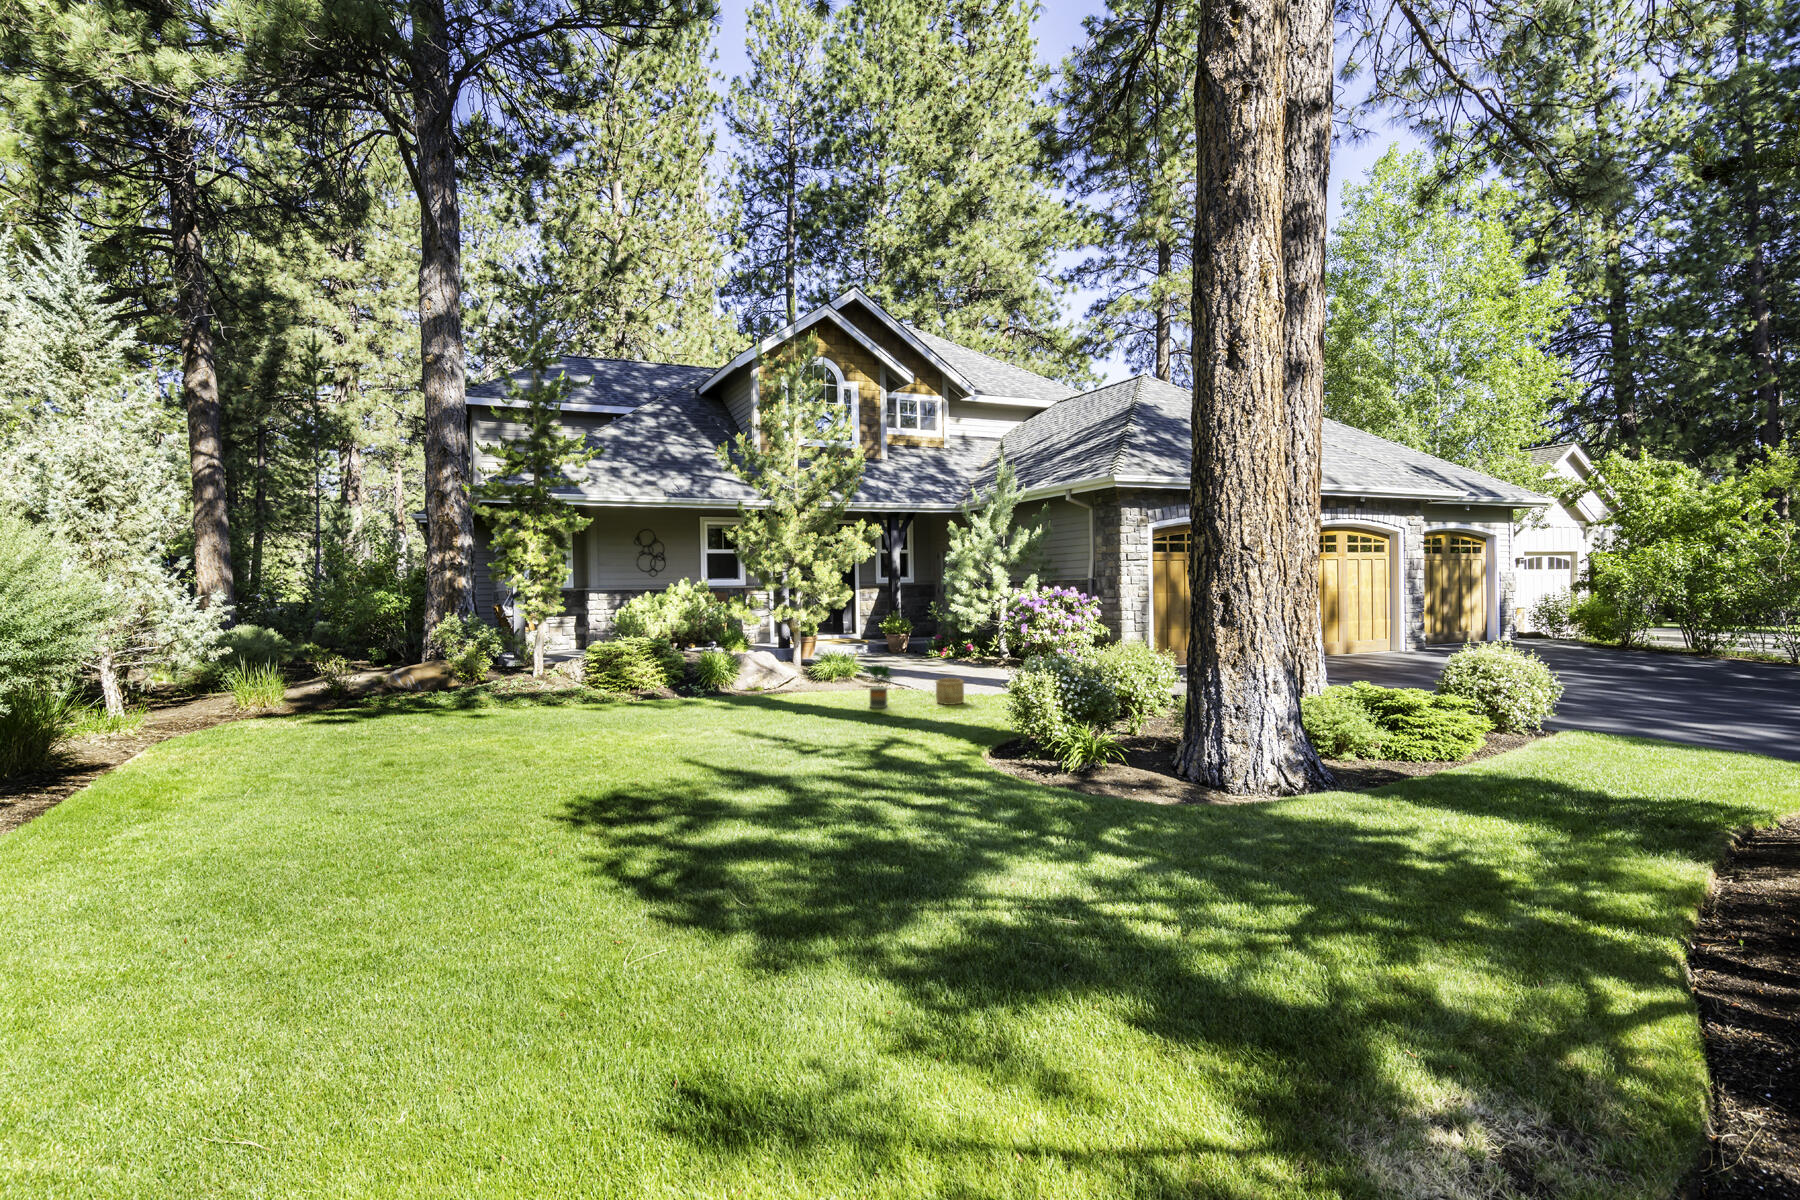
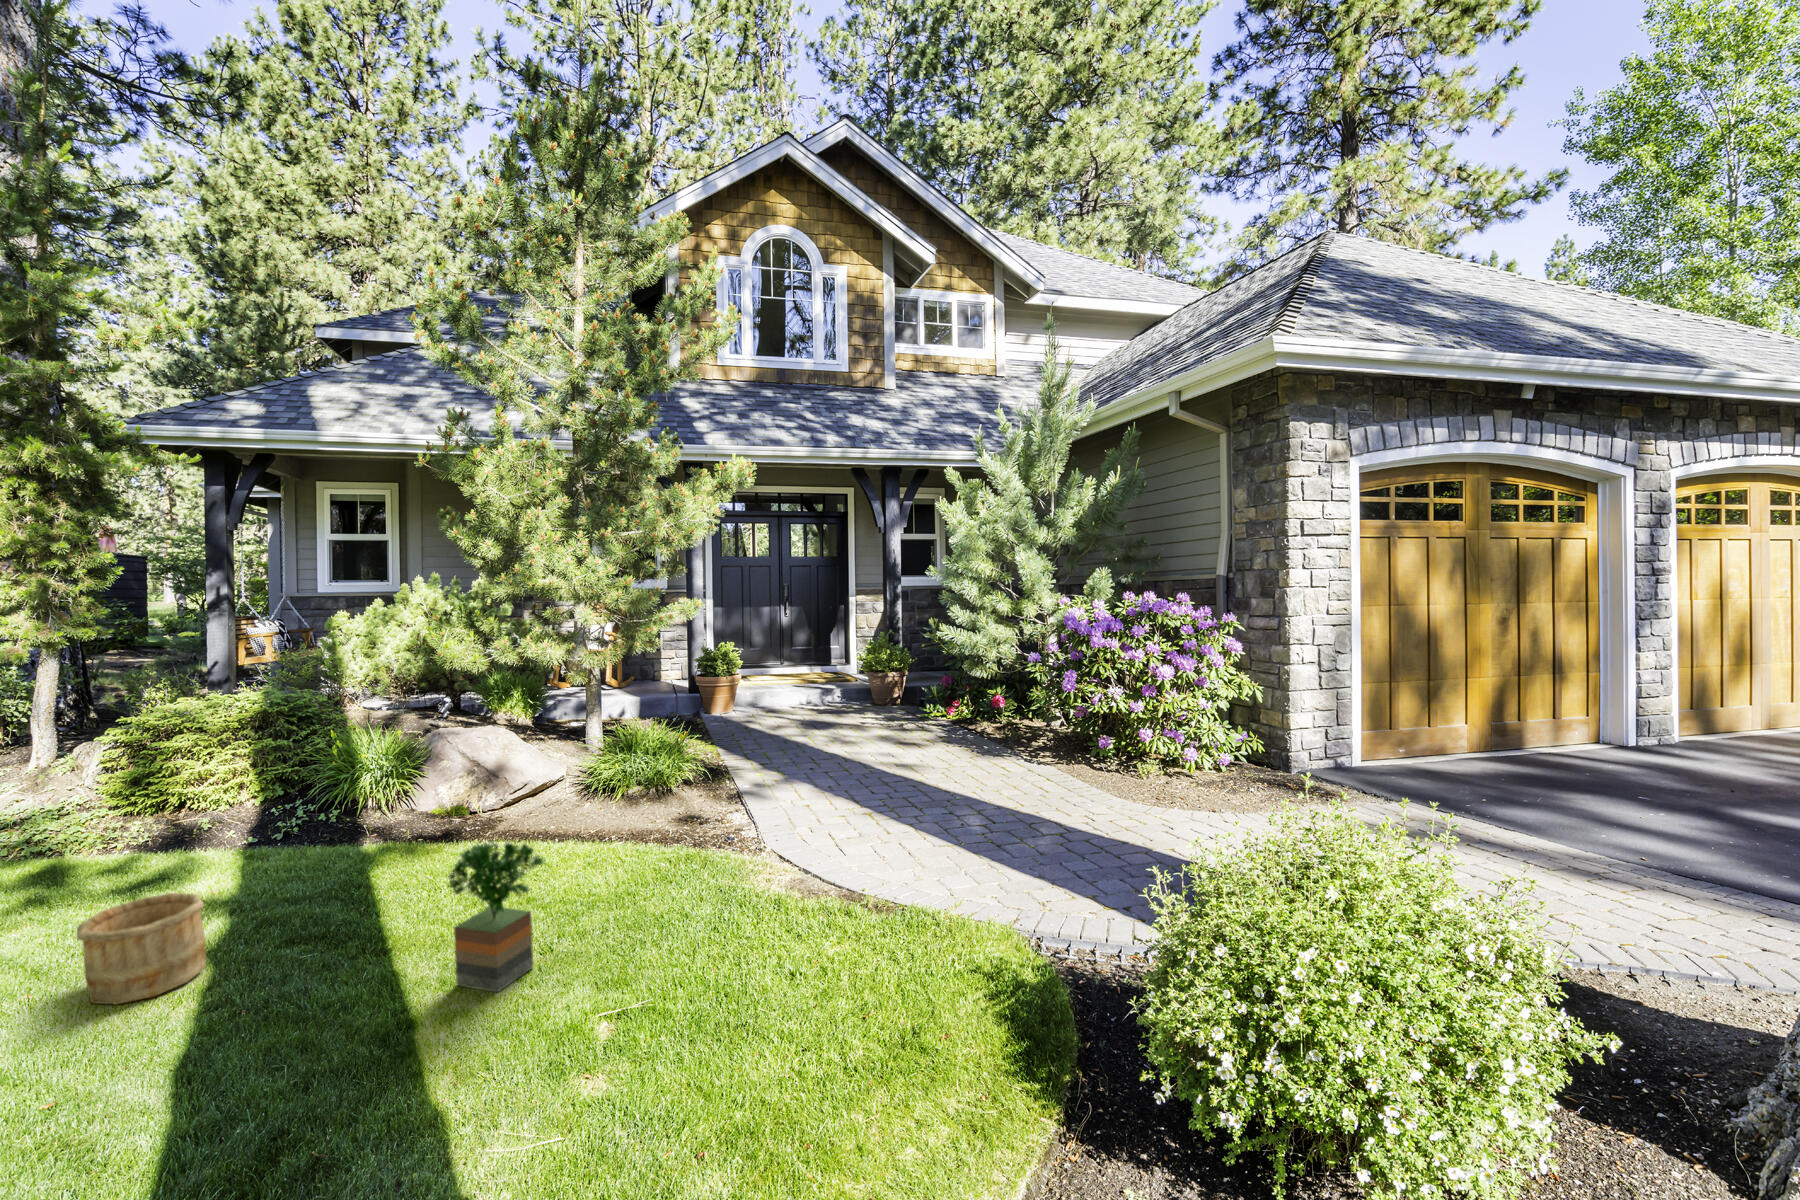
wooden bucket: present [936,678,964,705] -> present [77,893,206,1004]

